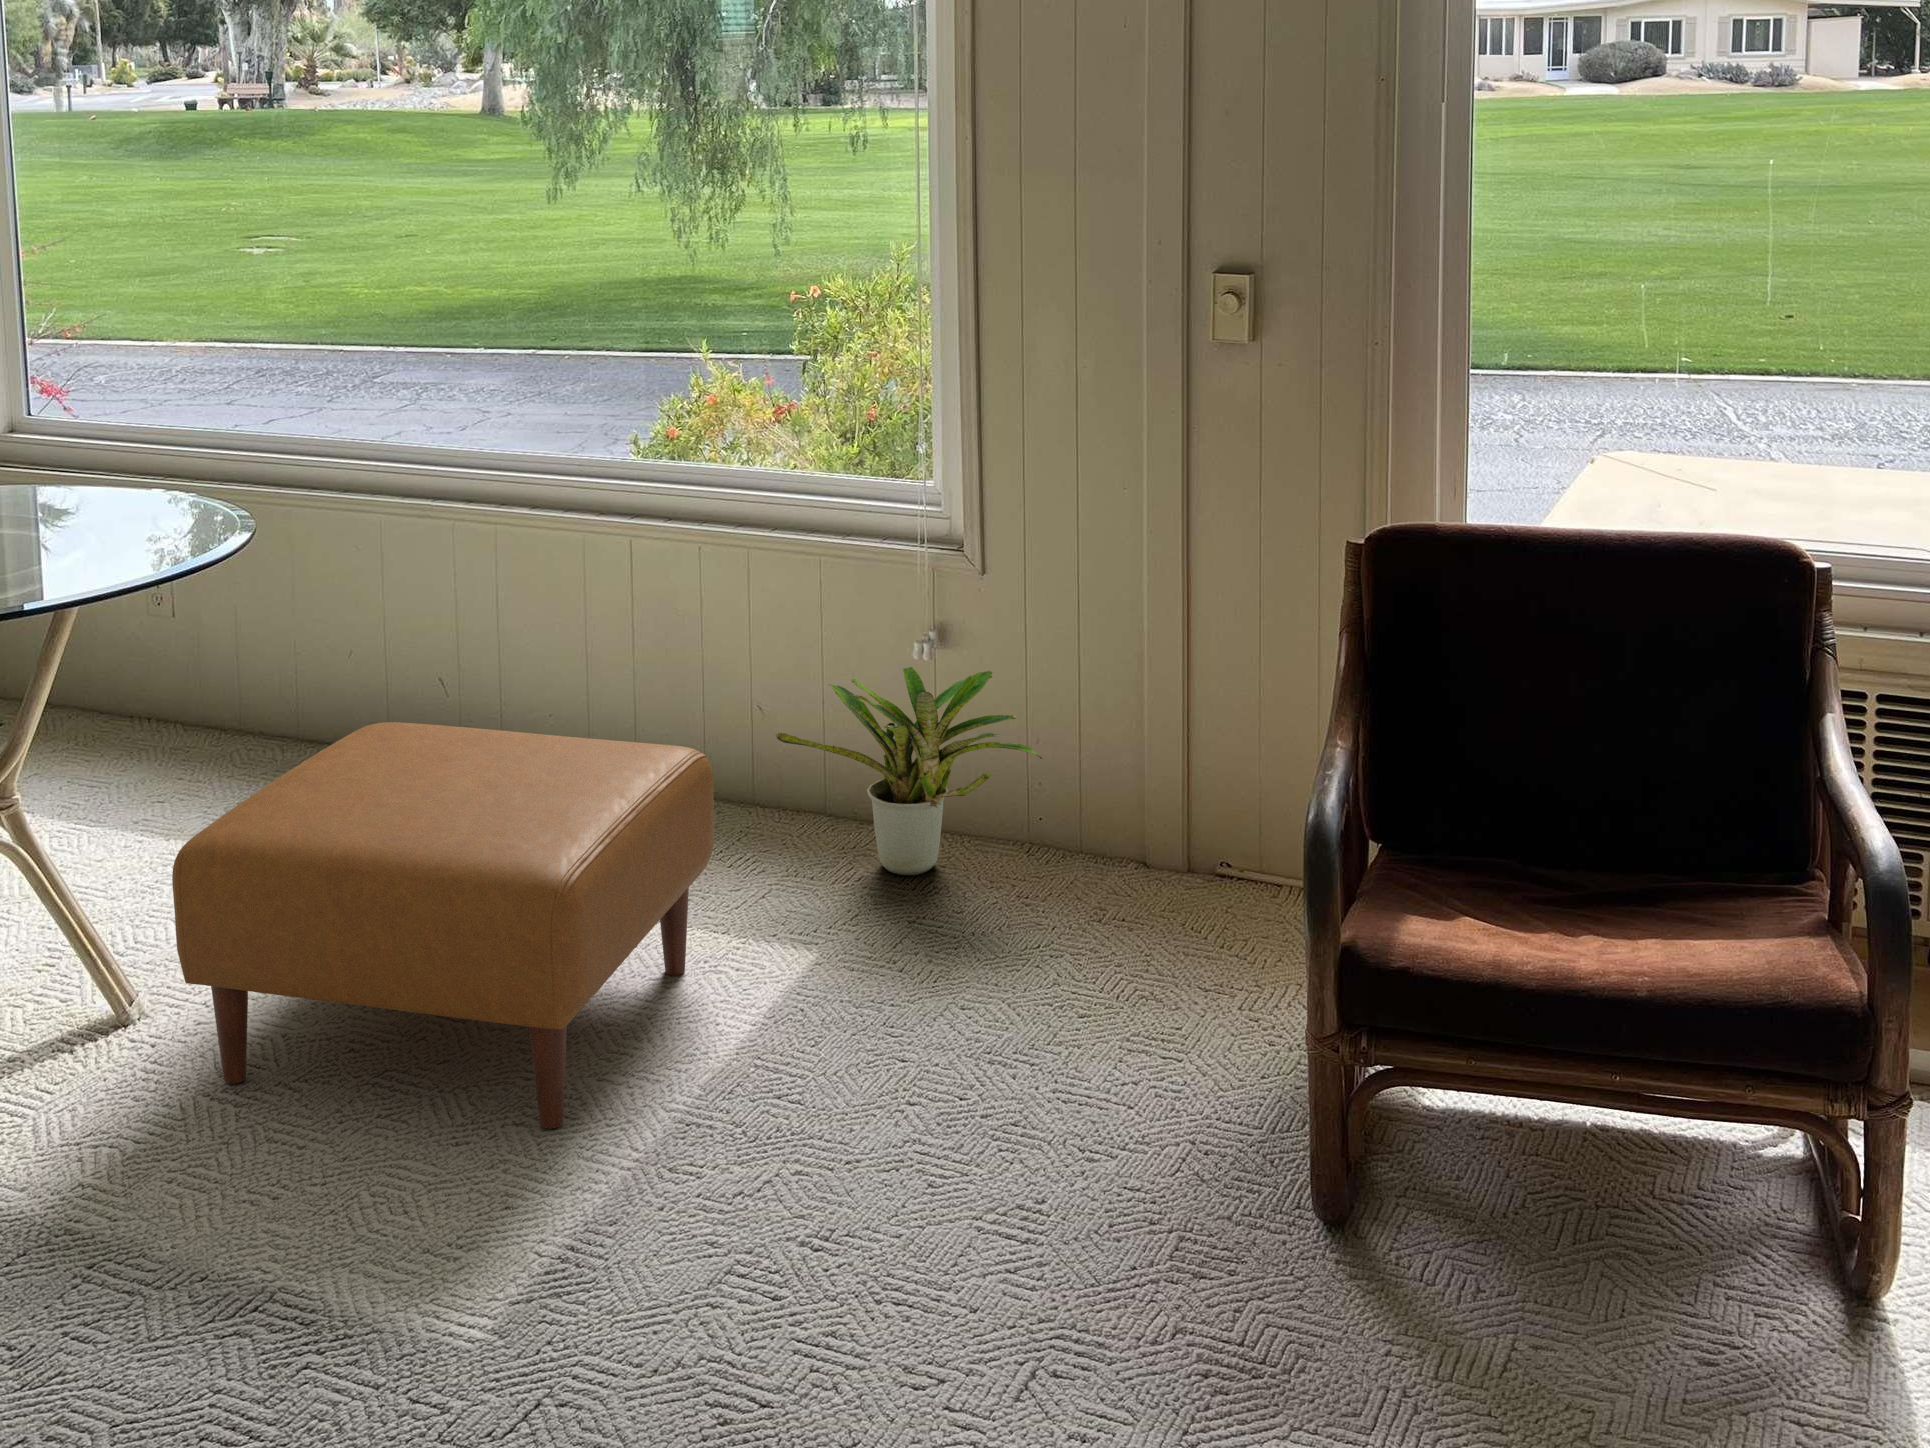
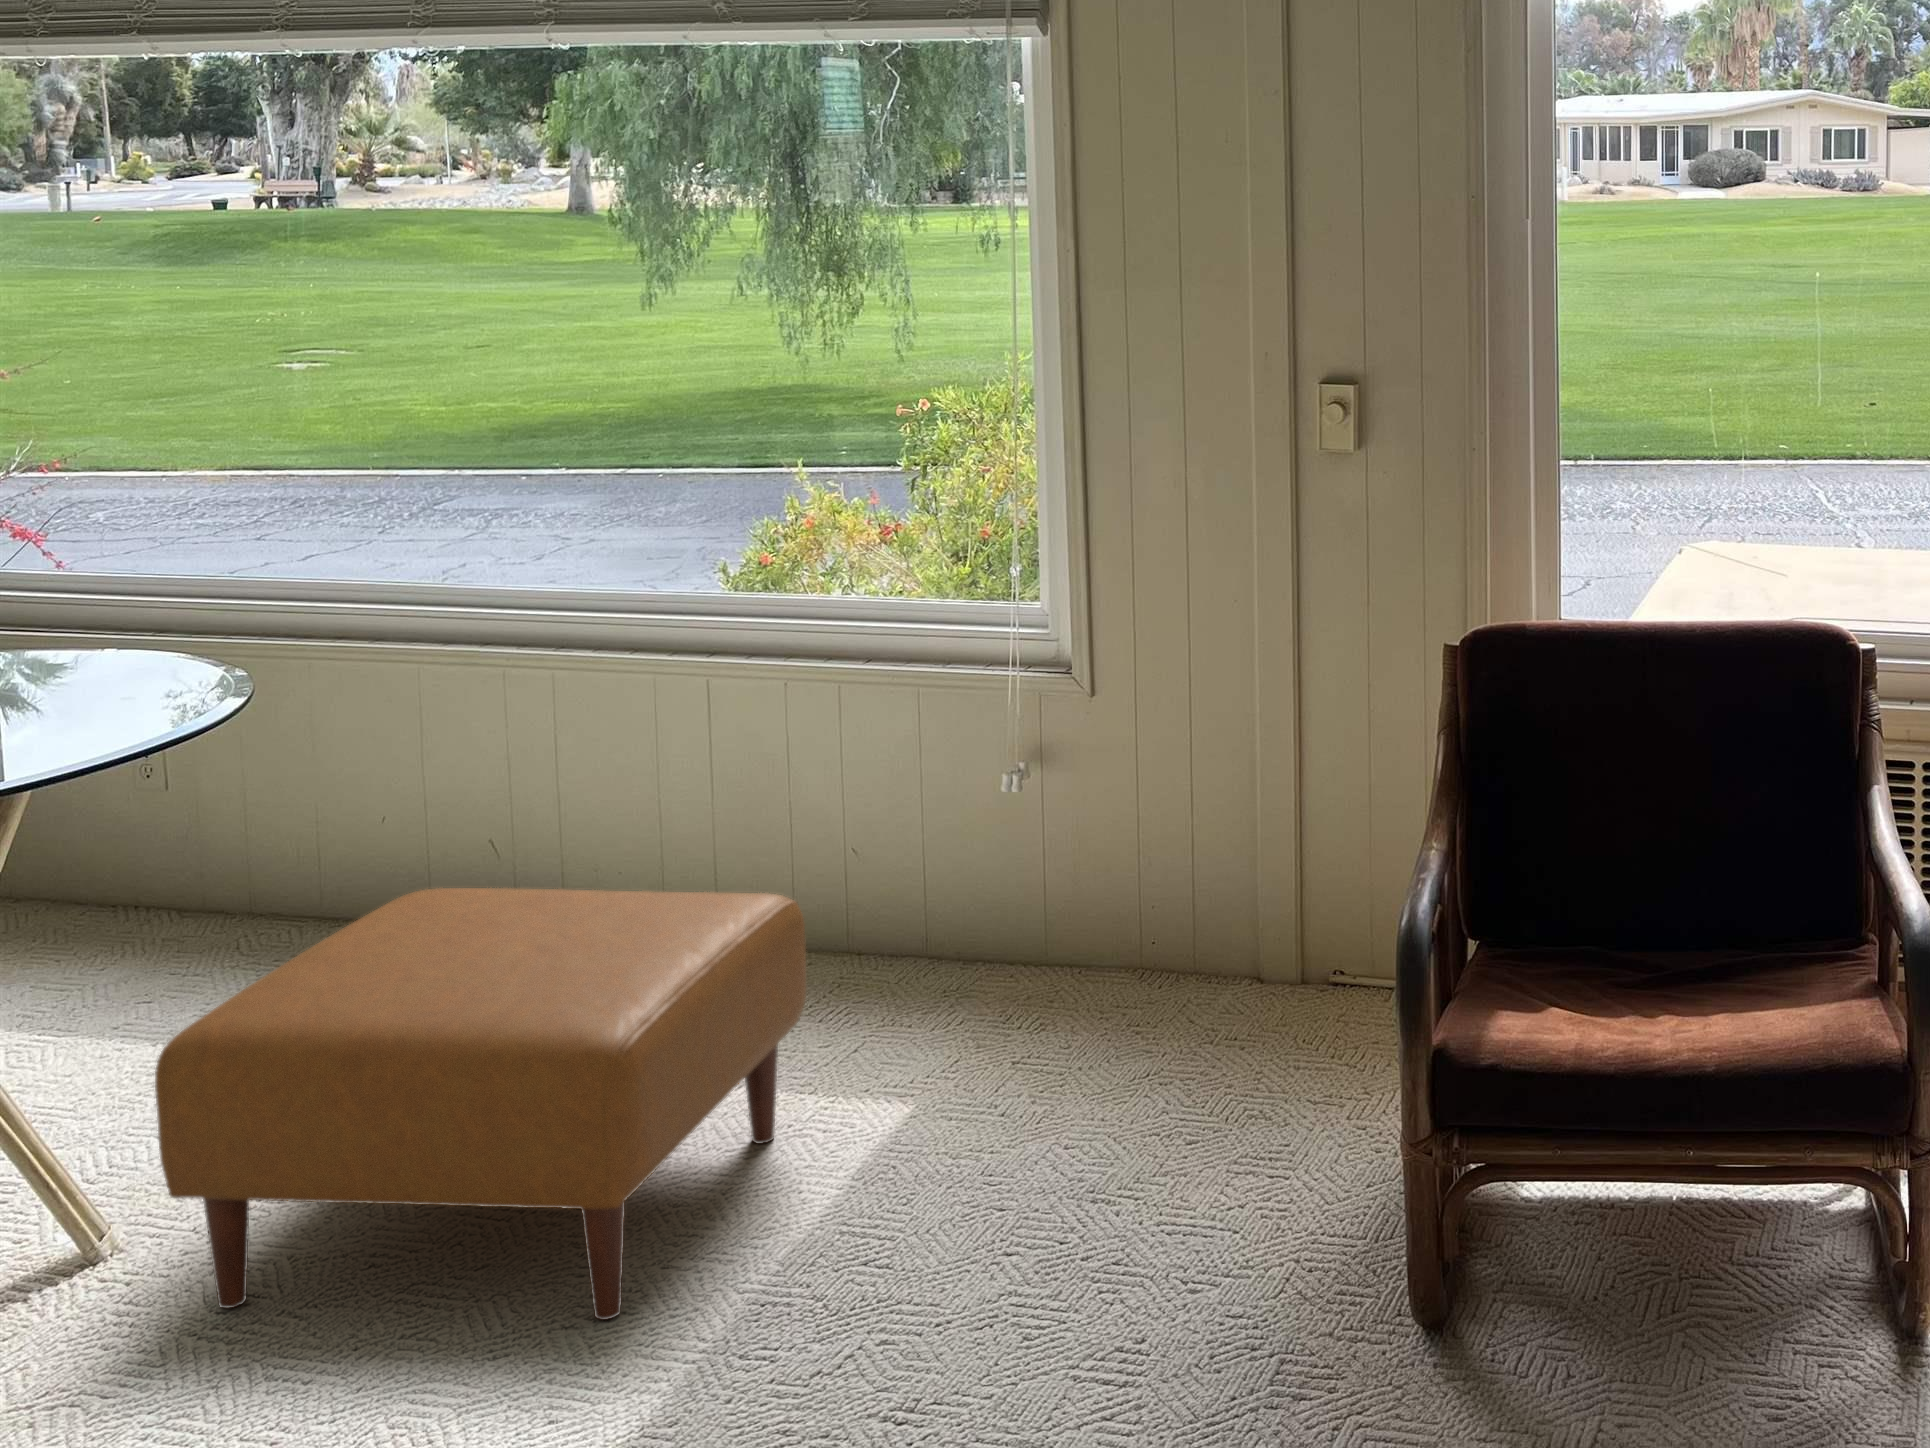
potted plant: present [776,667,1042,875] -> none [883,795,1169,1017]

